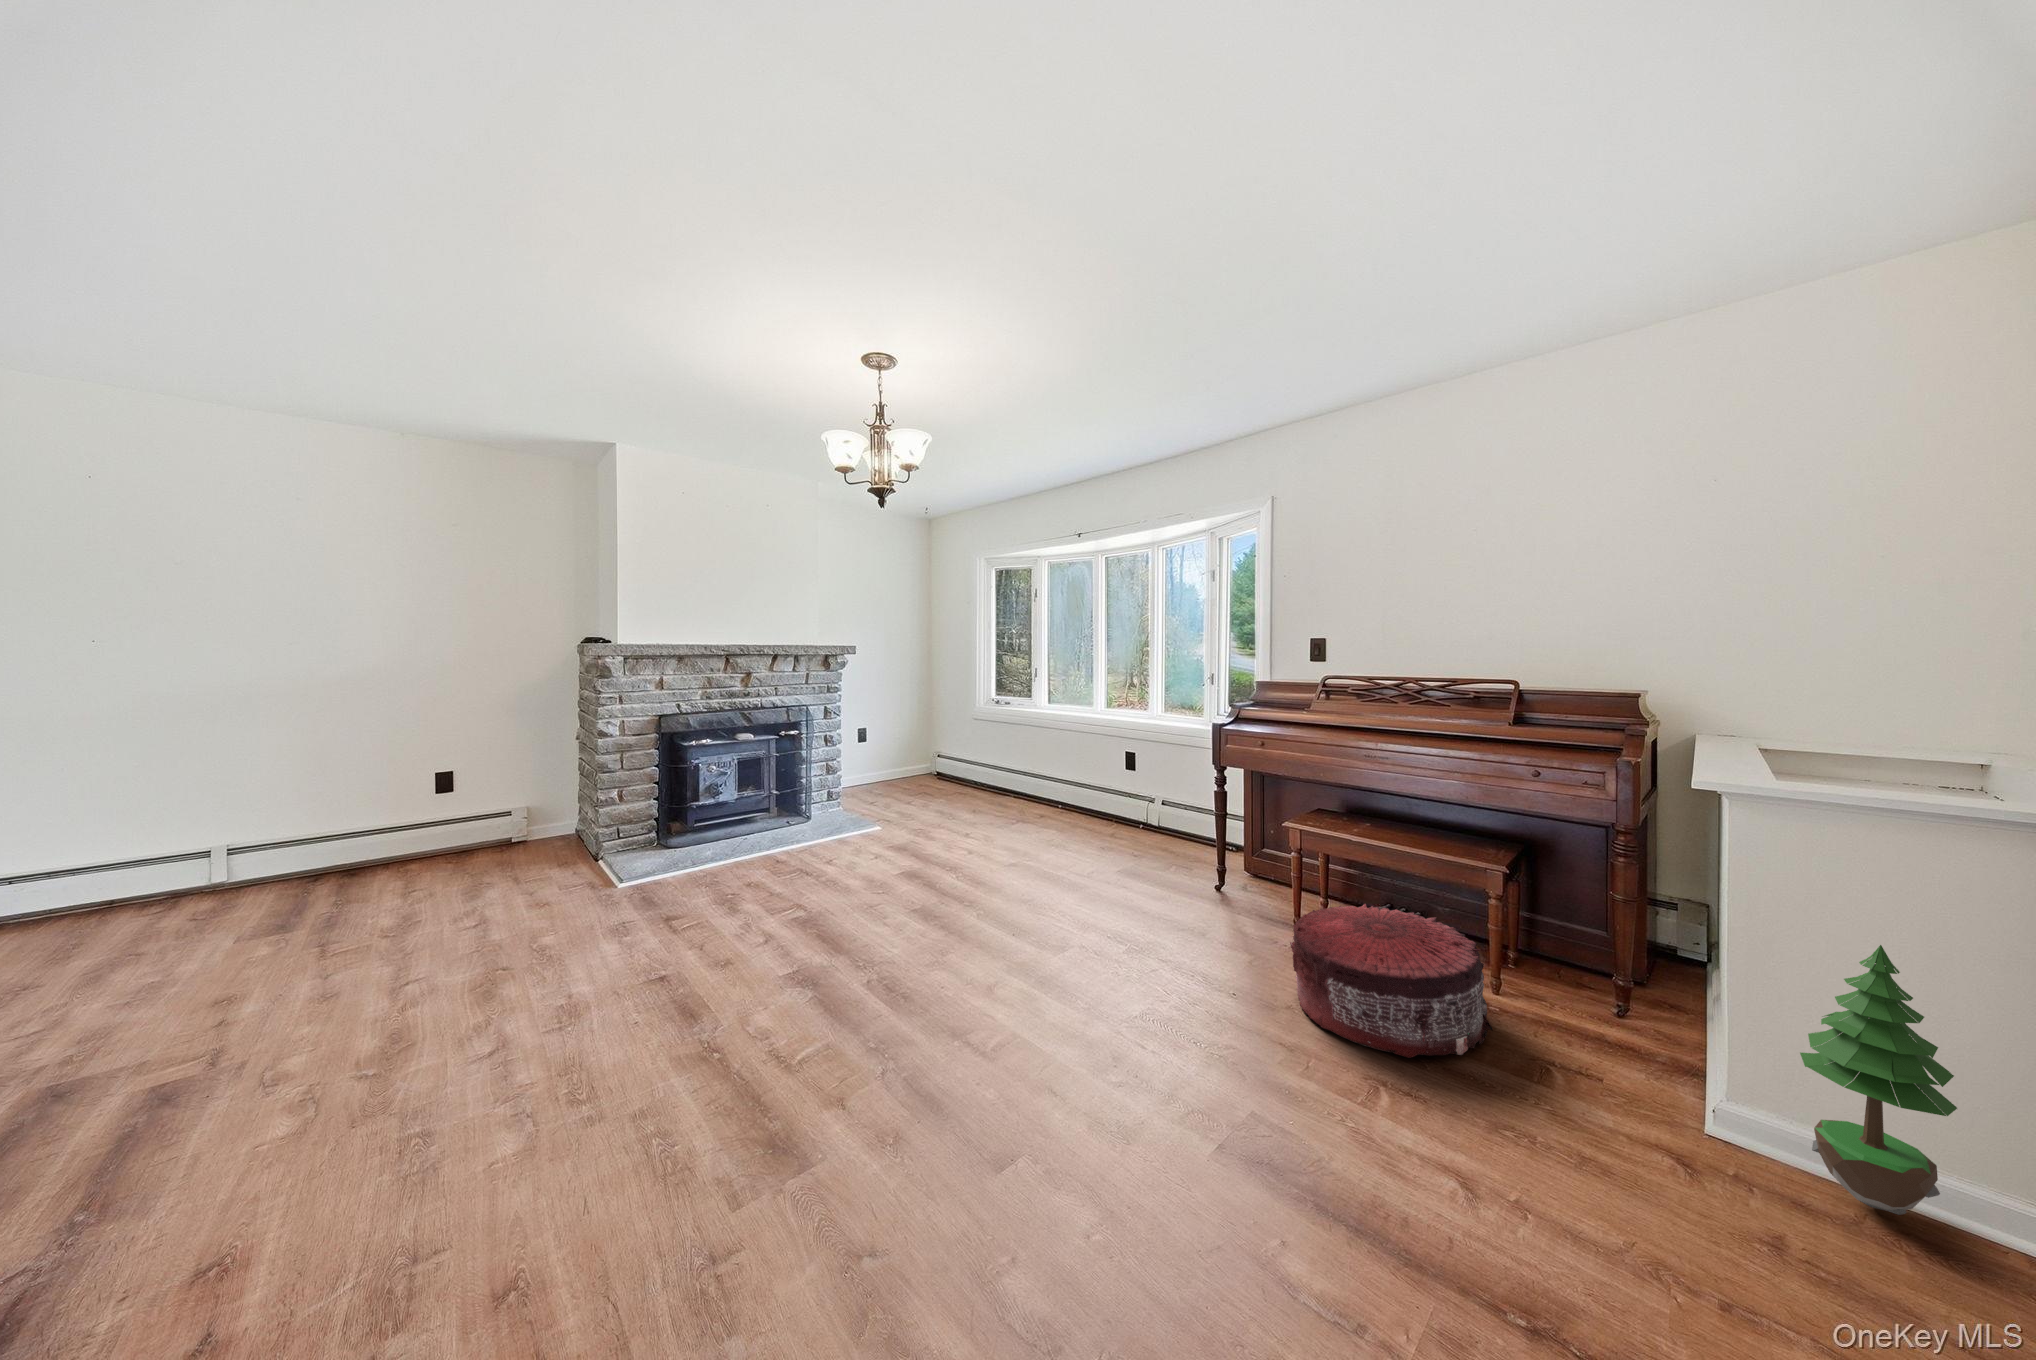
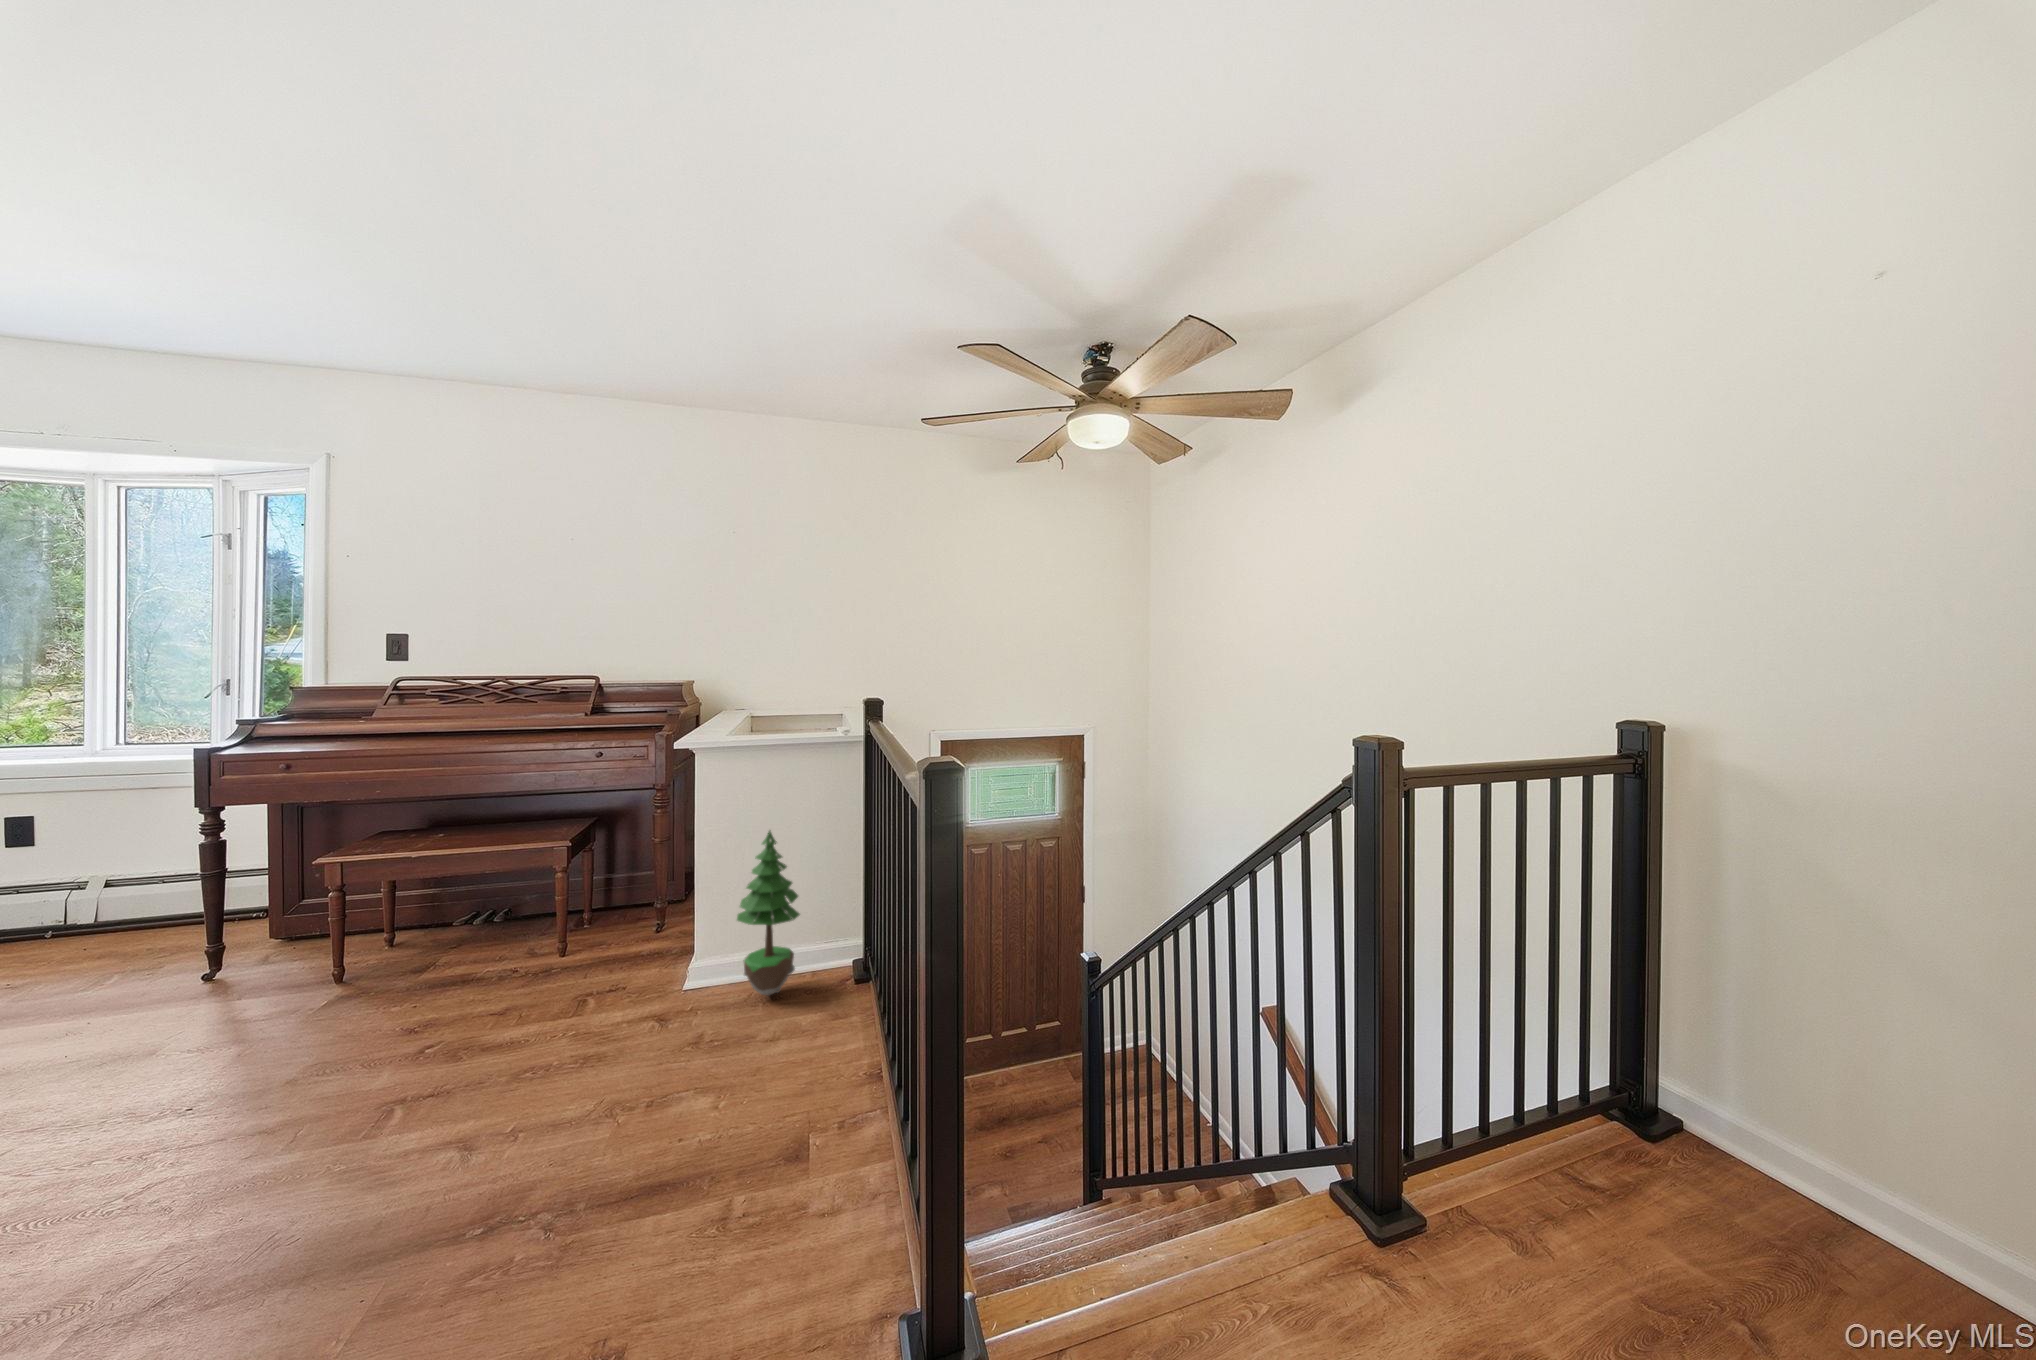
pouf: present [1290,904,1492,1058] -> none [296,907,549,1076]

